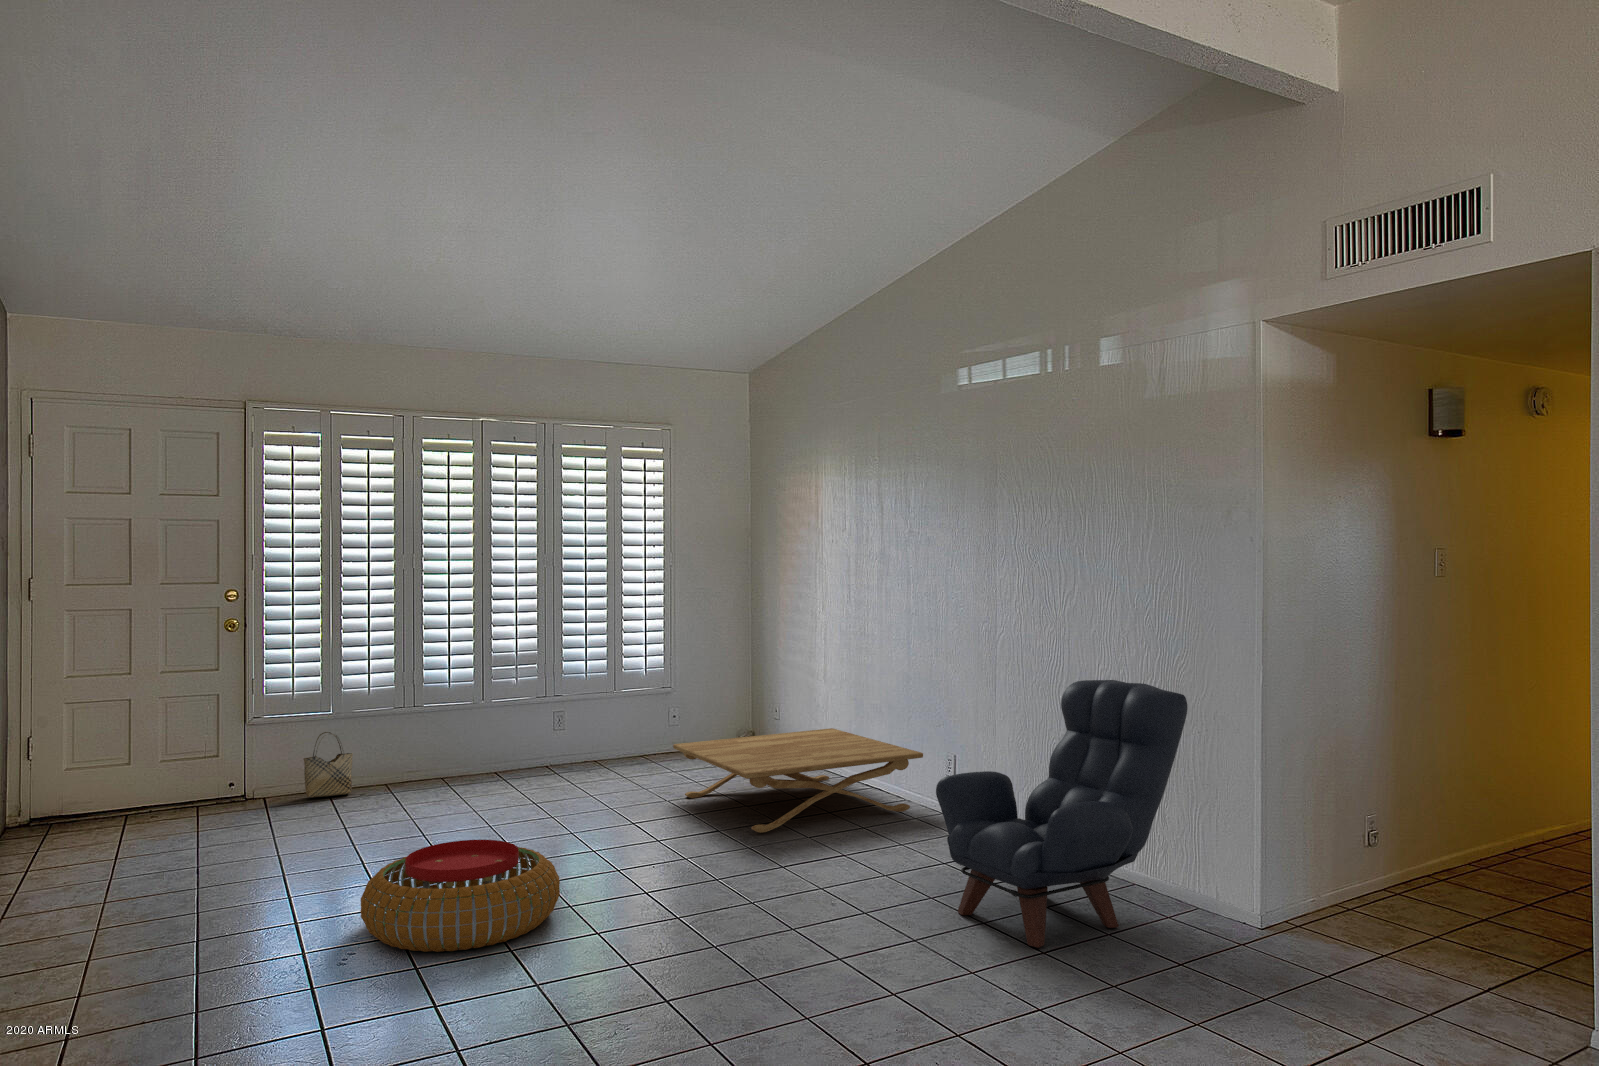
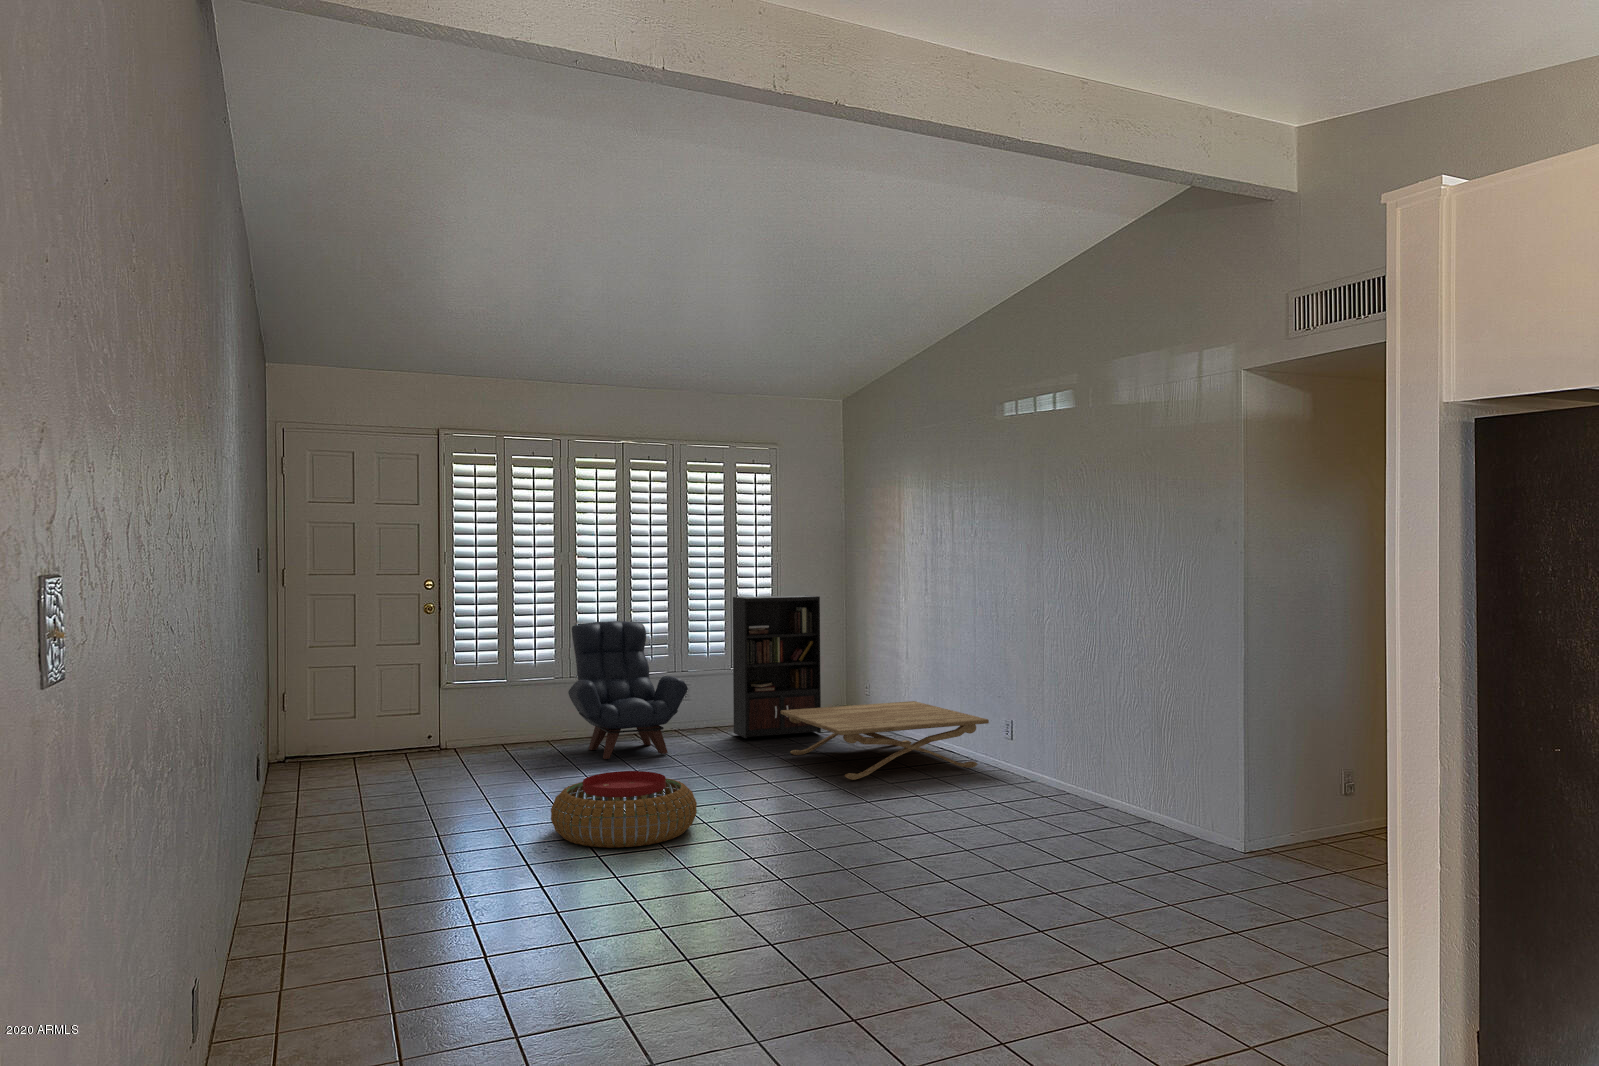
bookcase: none [617,604,722,777] -> present [733,595,821,738]
armchair: present [936,680,1188,948] -> present [568,621,688,759]
woven basket: present [304,732,353,798] -> none [484,696,522,749]

